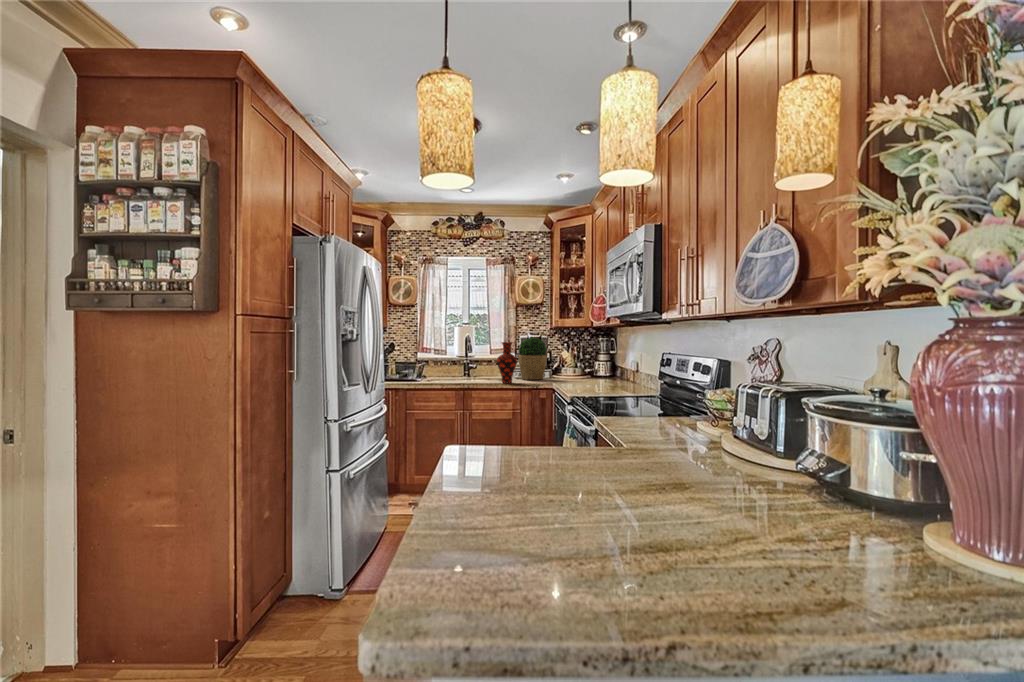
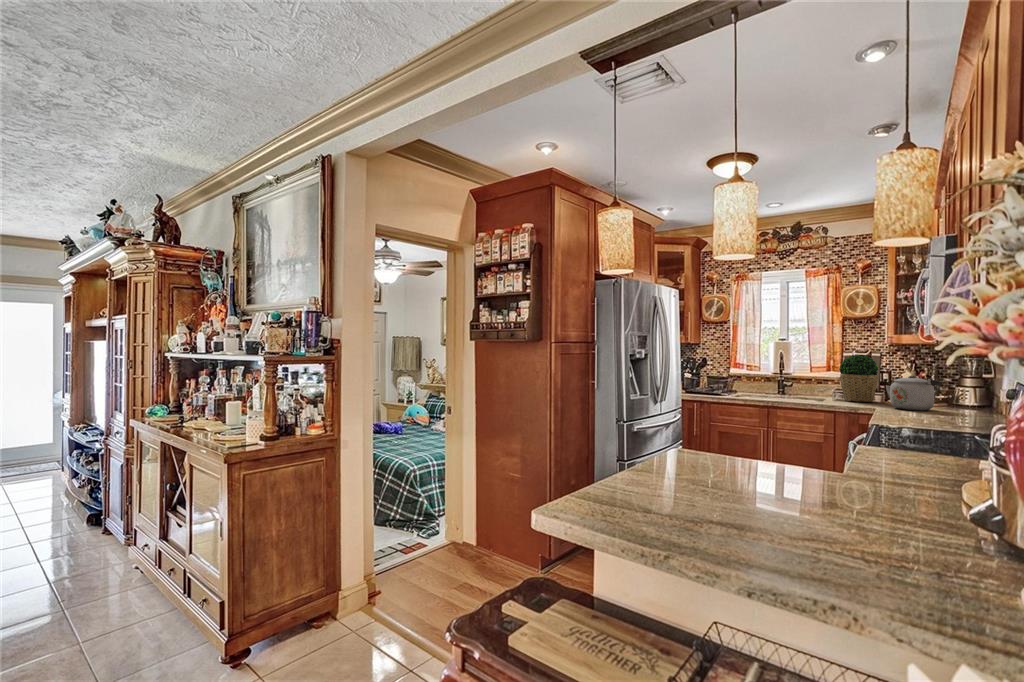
vase: present [497,342,517,383] -> none [806,360,831,403]
kettle: none [557,354,595,384] -> present [886,375,942,410]

